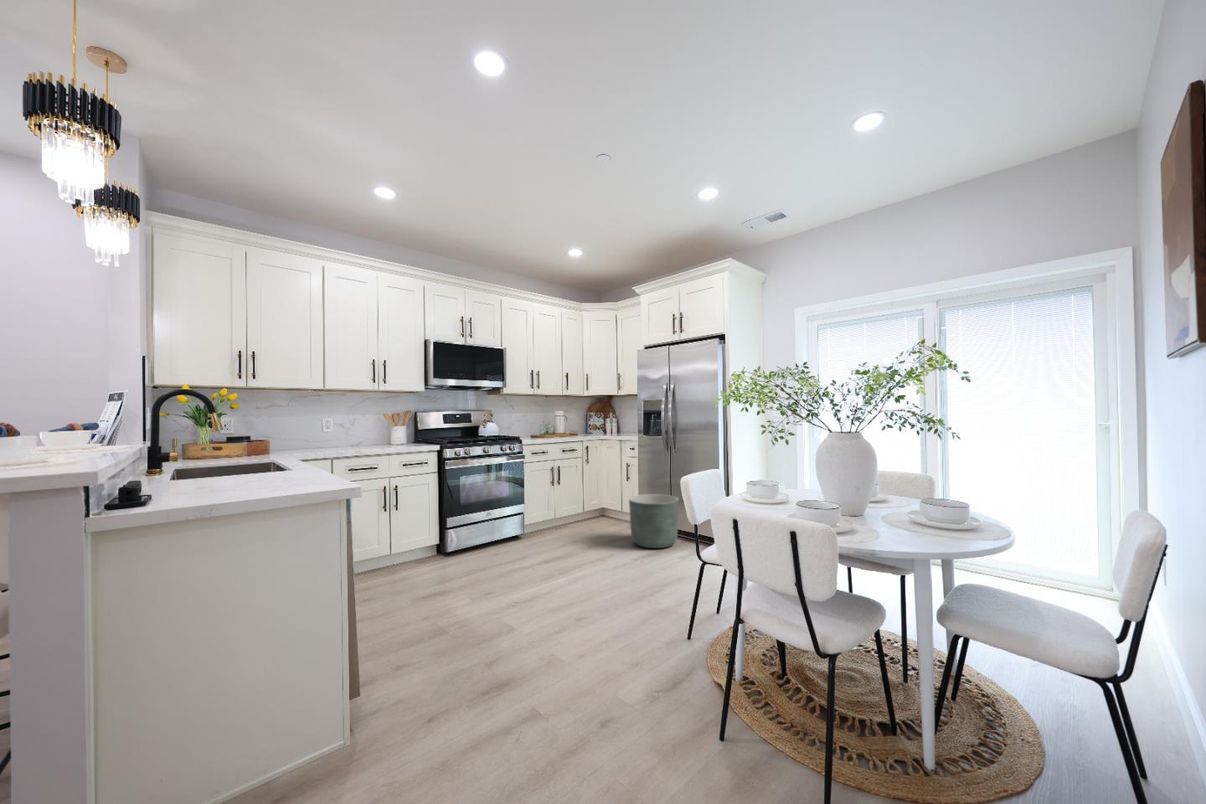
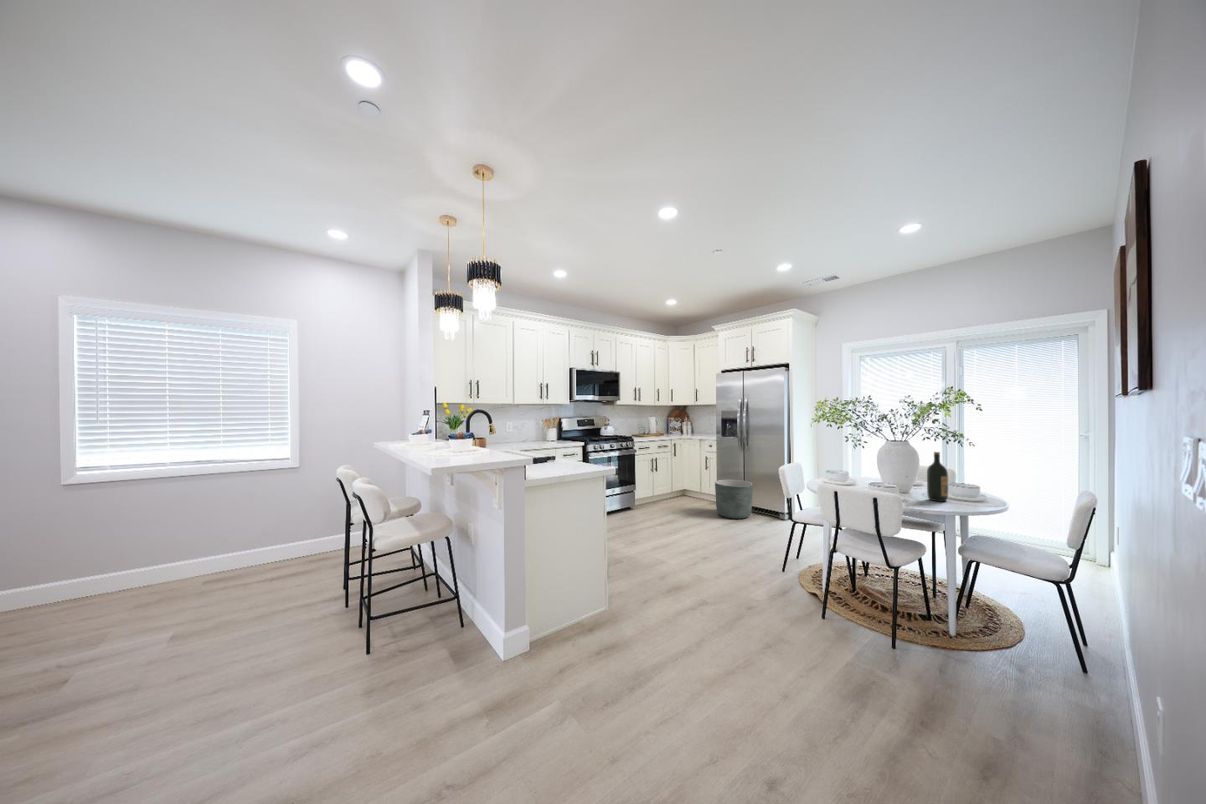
wine bottle: none [887,448,920,531] -> present [927,452,948,502]

